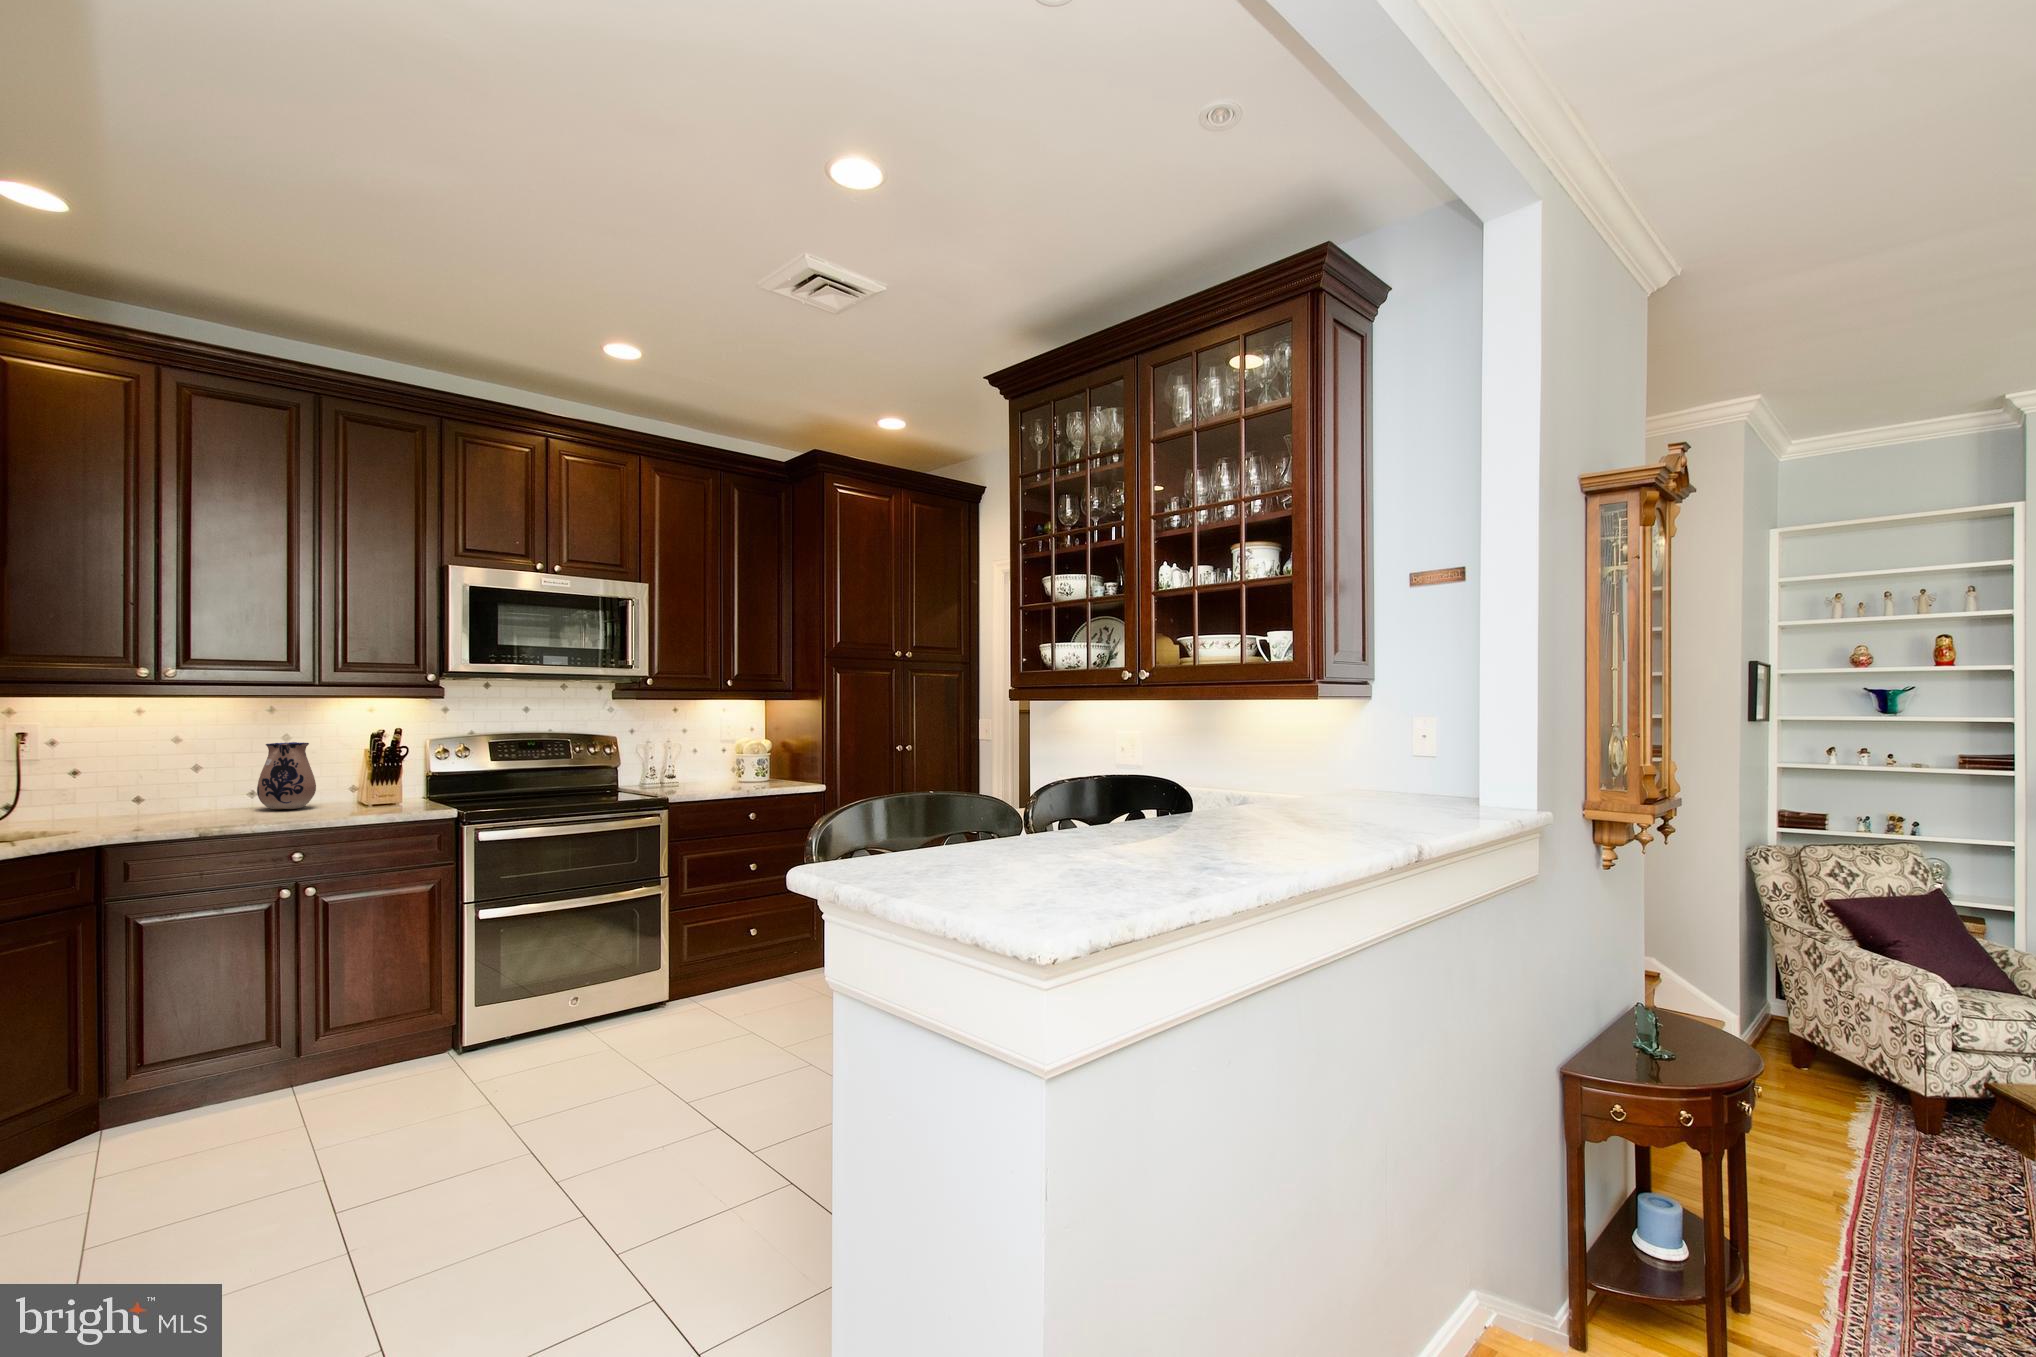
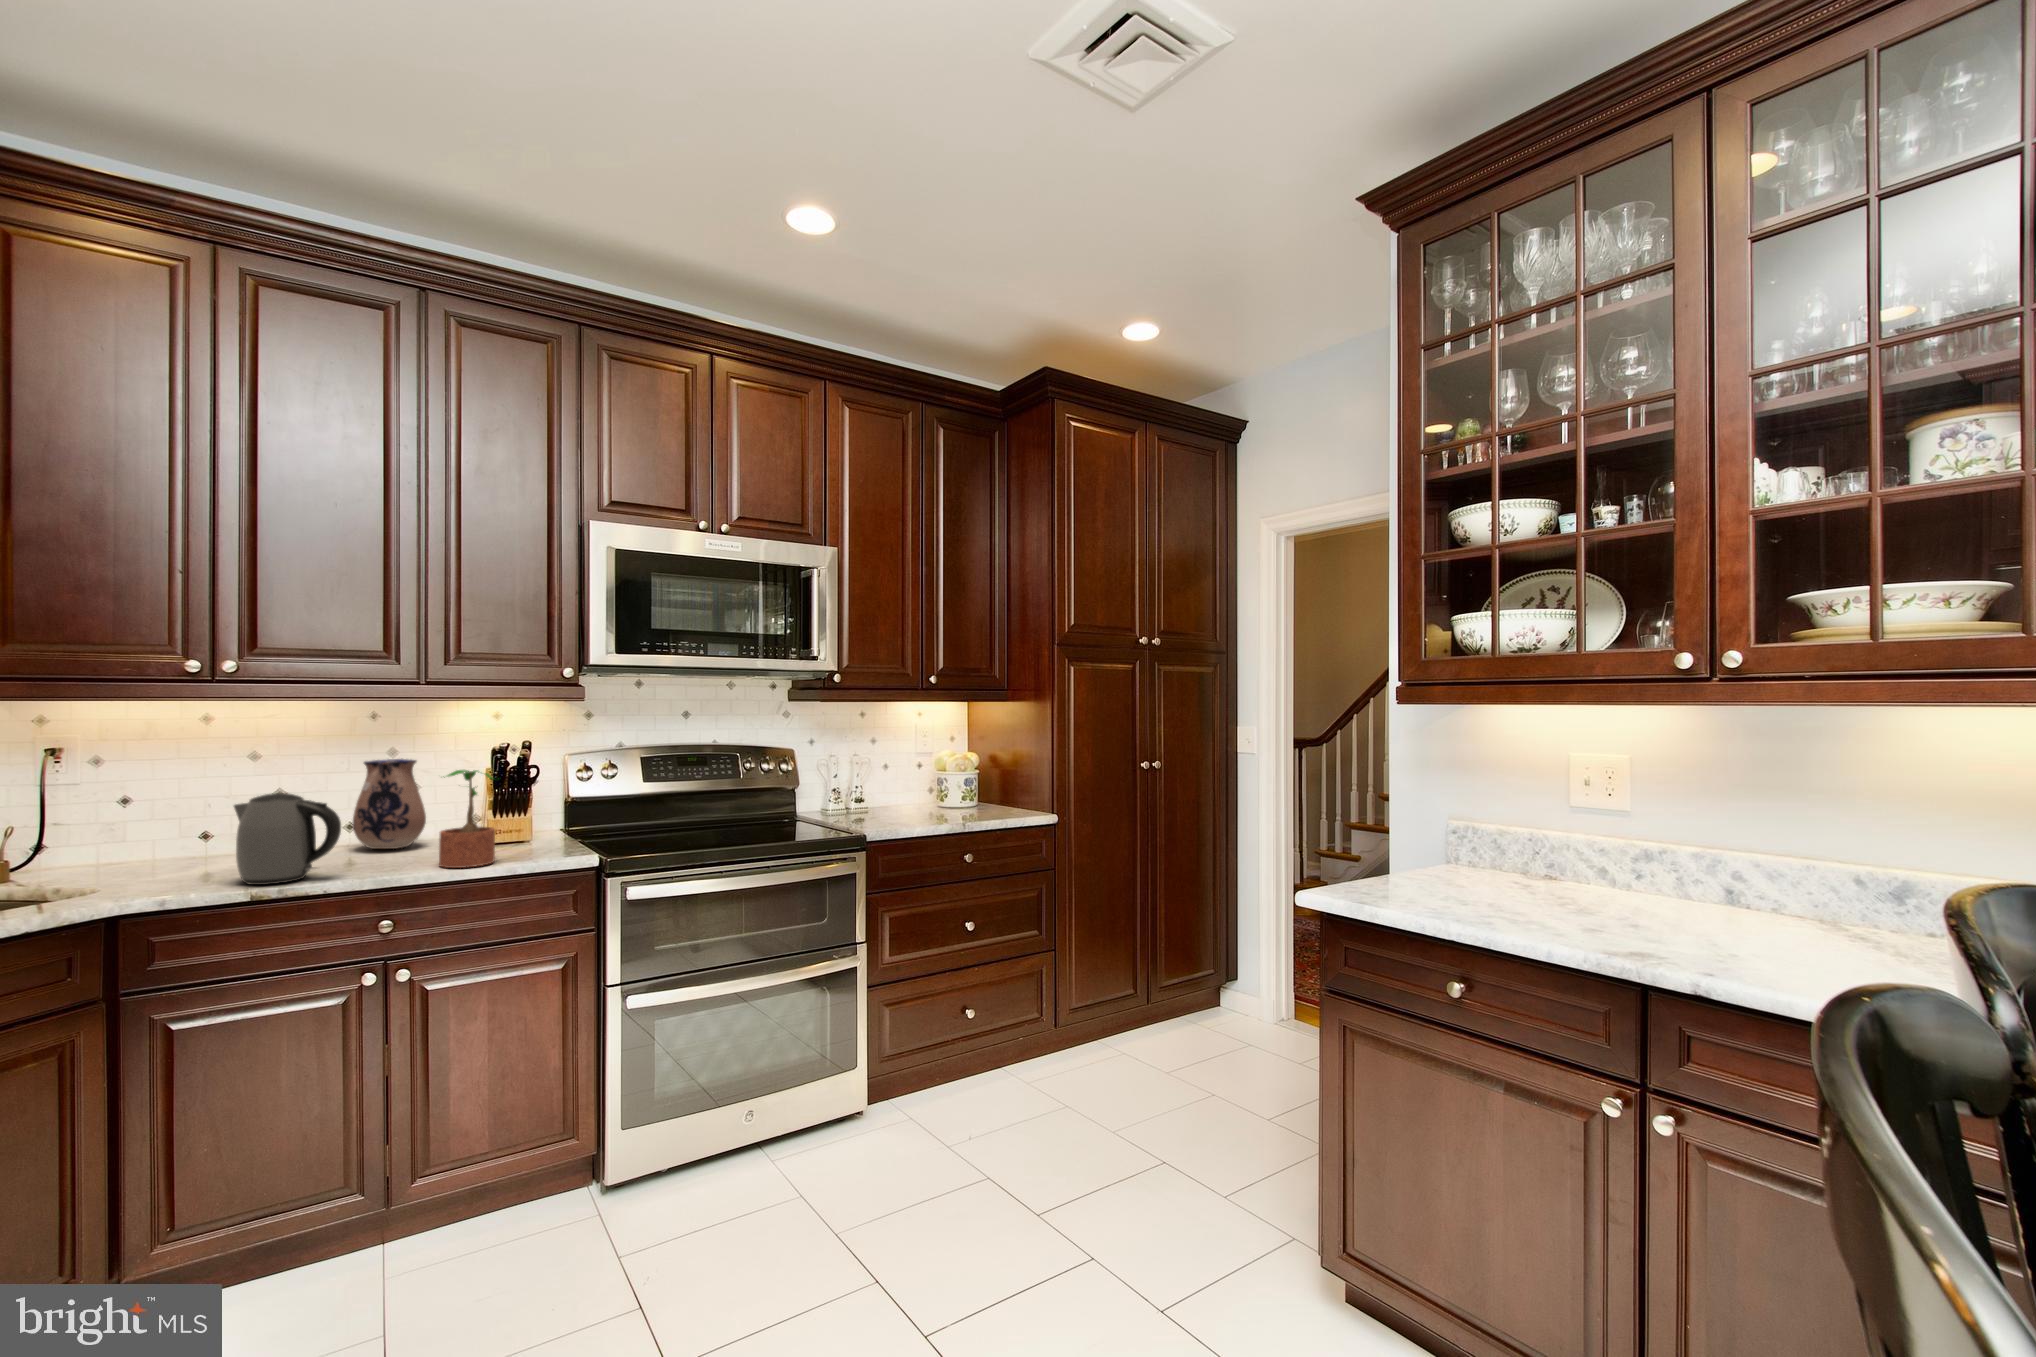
potted plant: none [330,748,379,819] -> present [439,770,495,868]
kettle: none [172,764,256,829] -> present [234,793,341,885]

